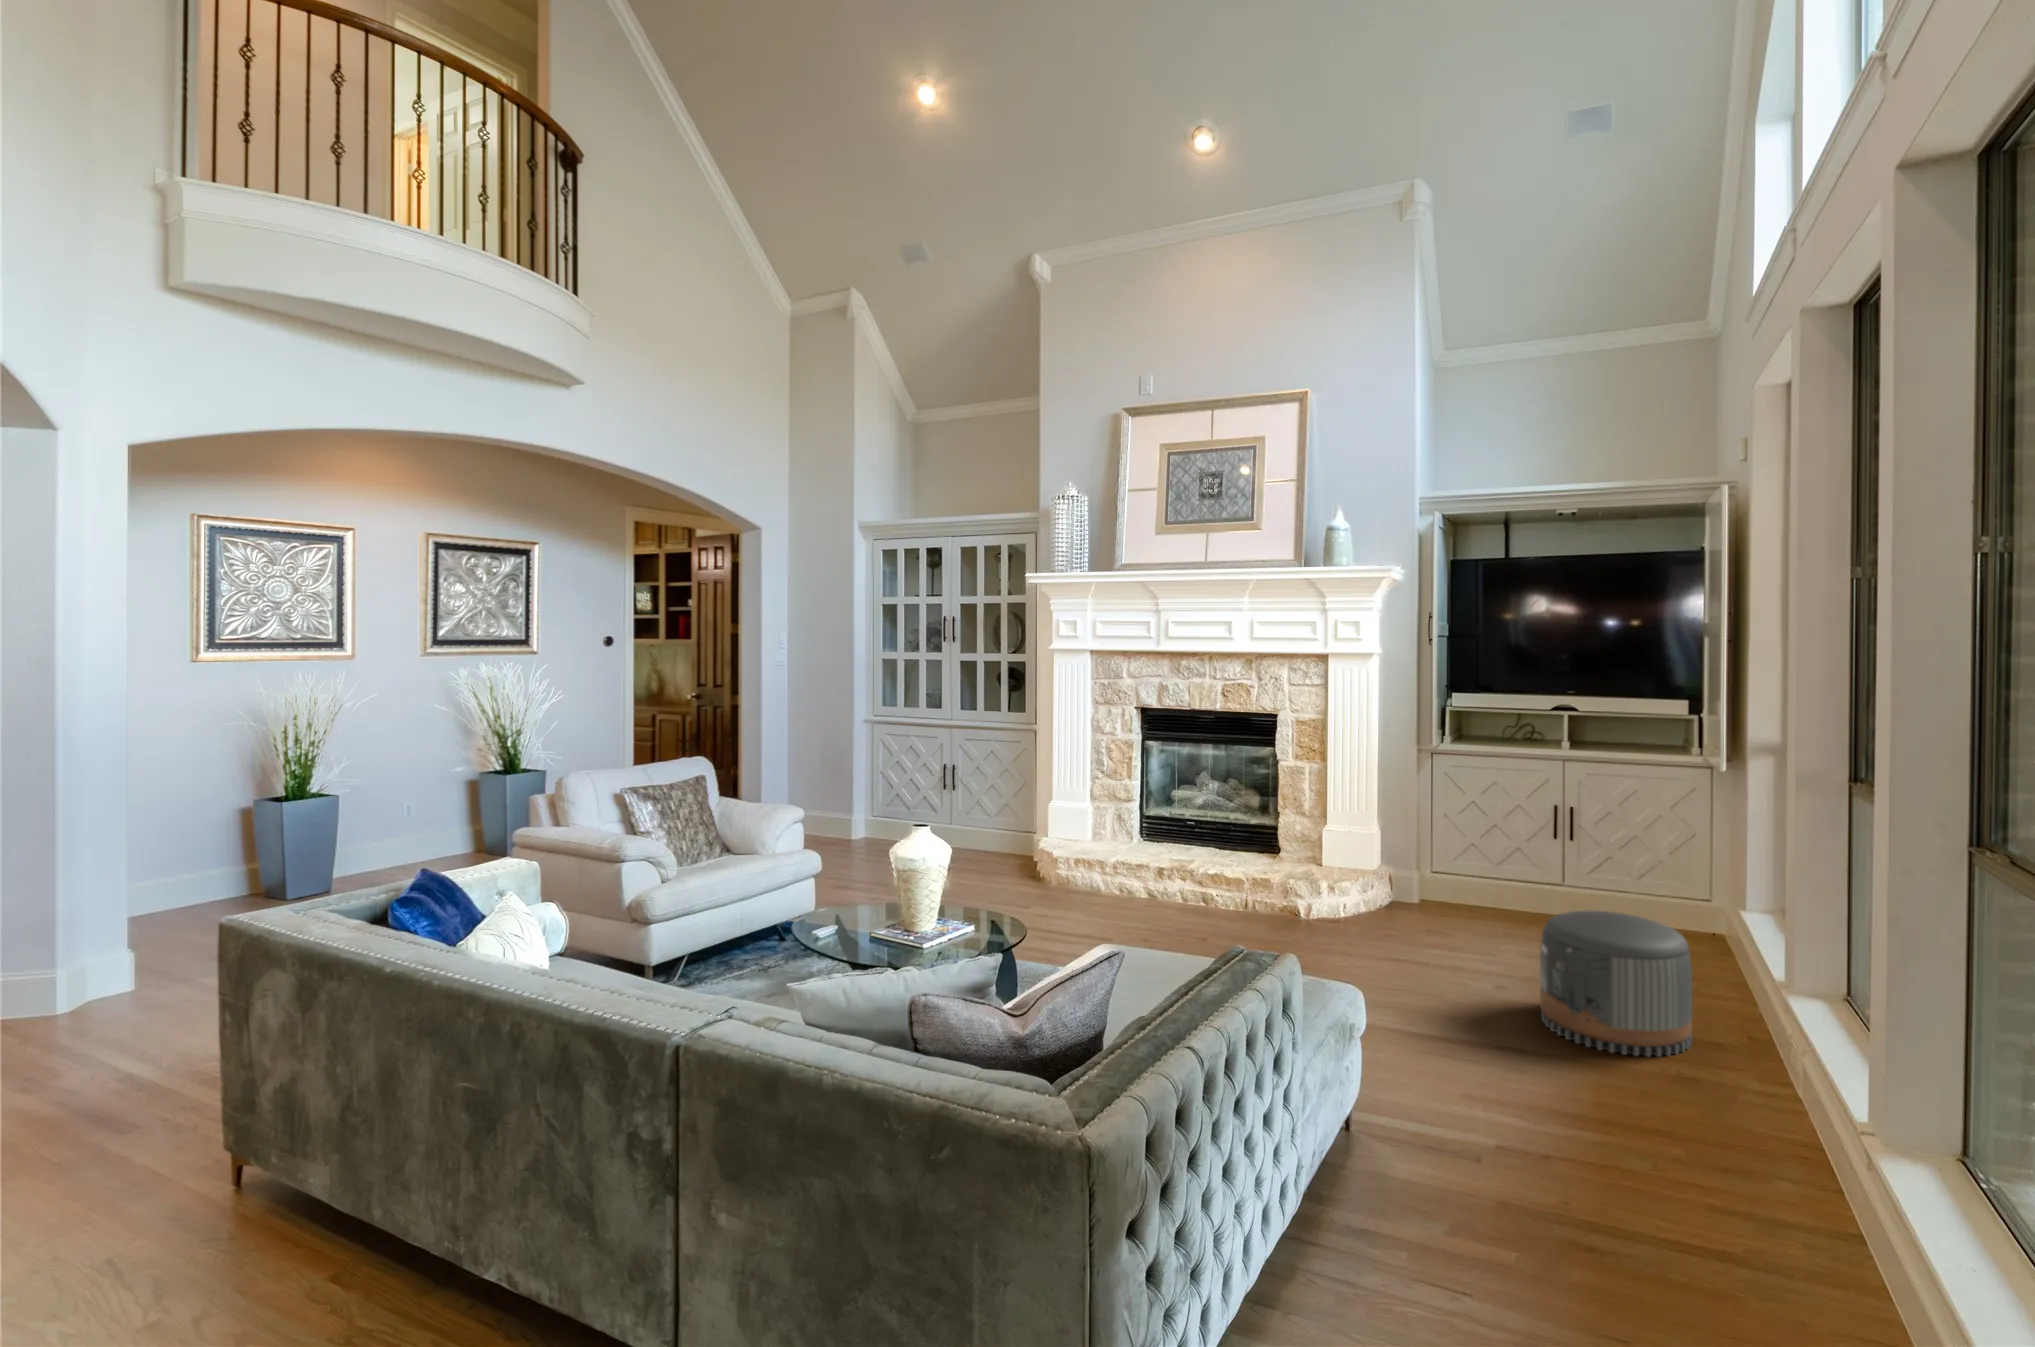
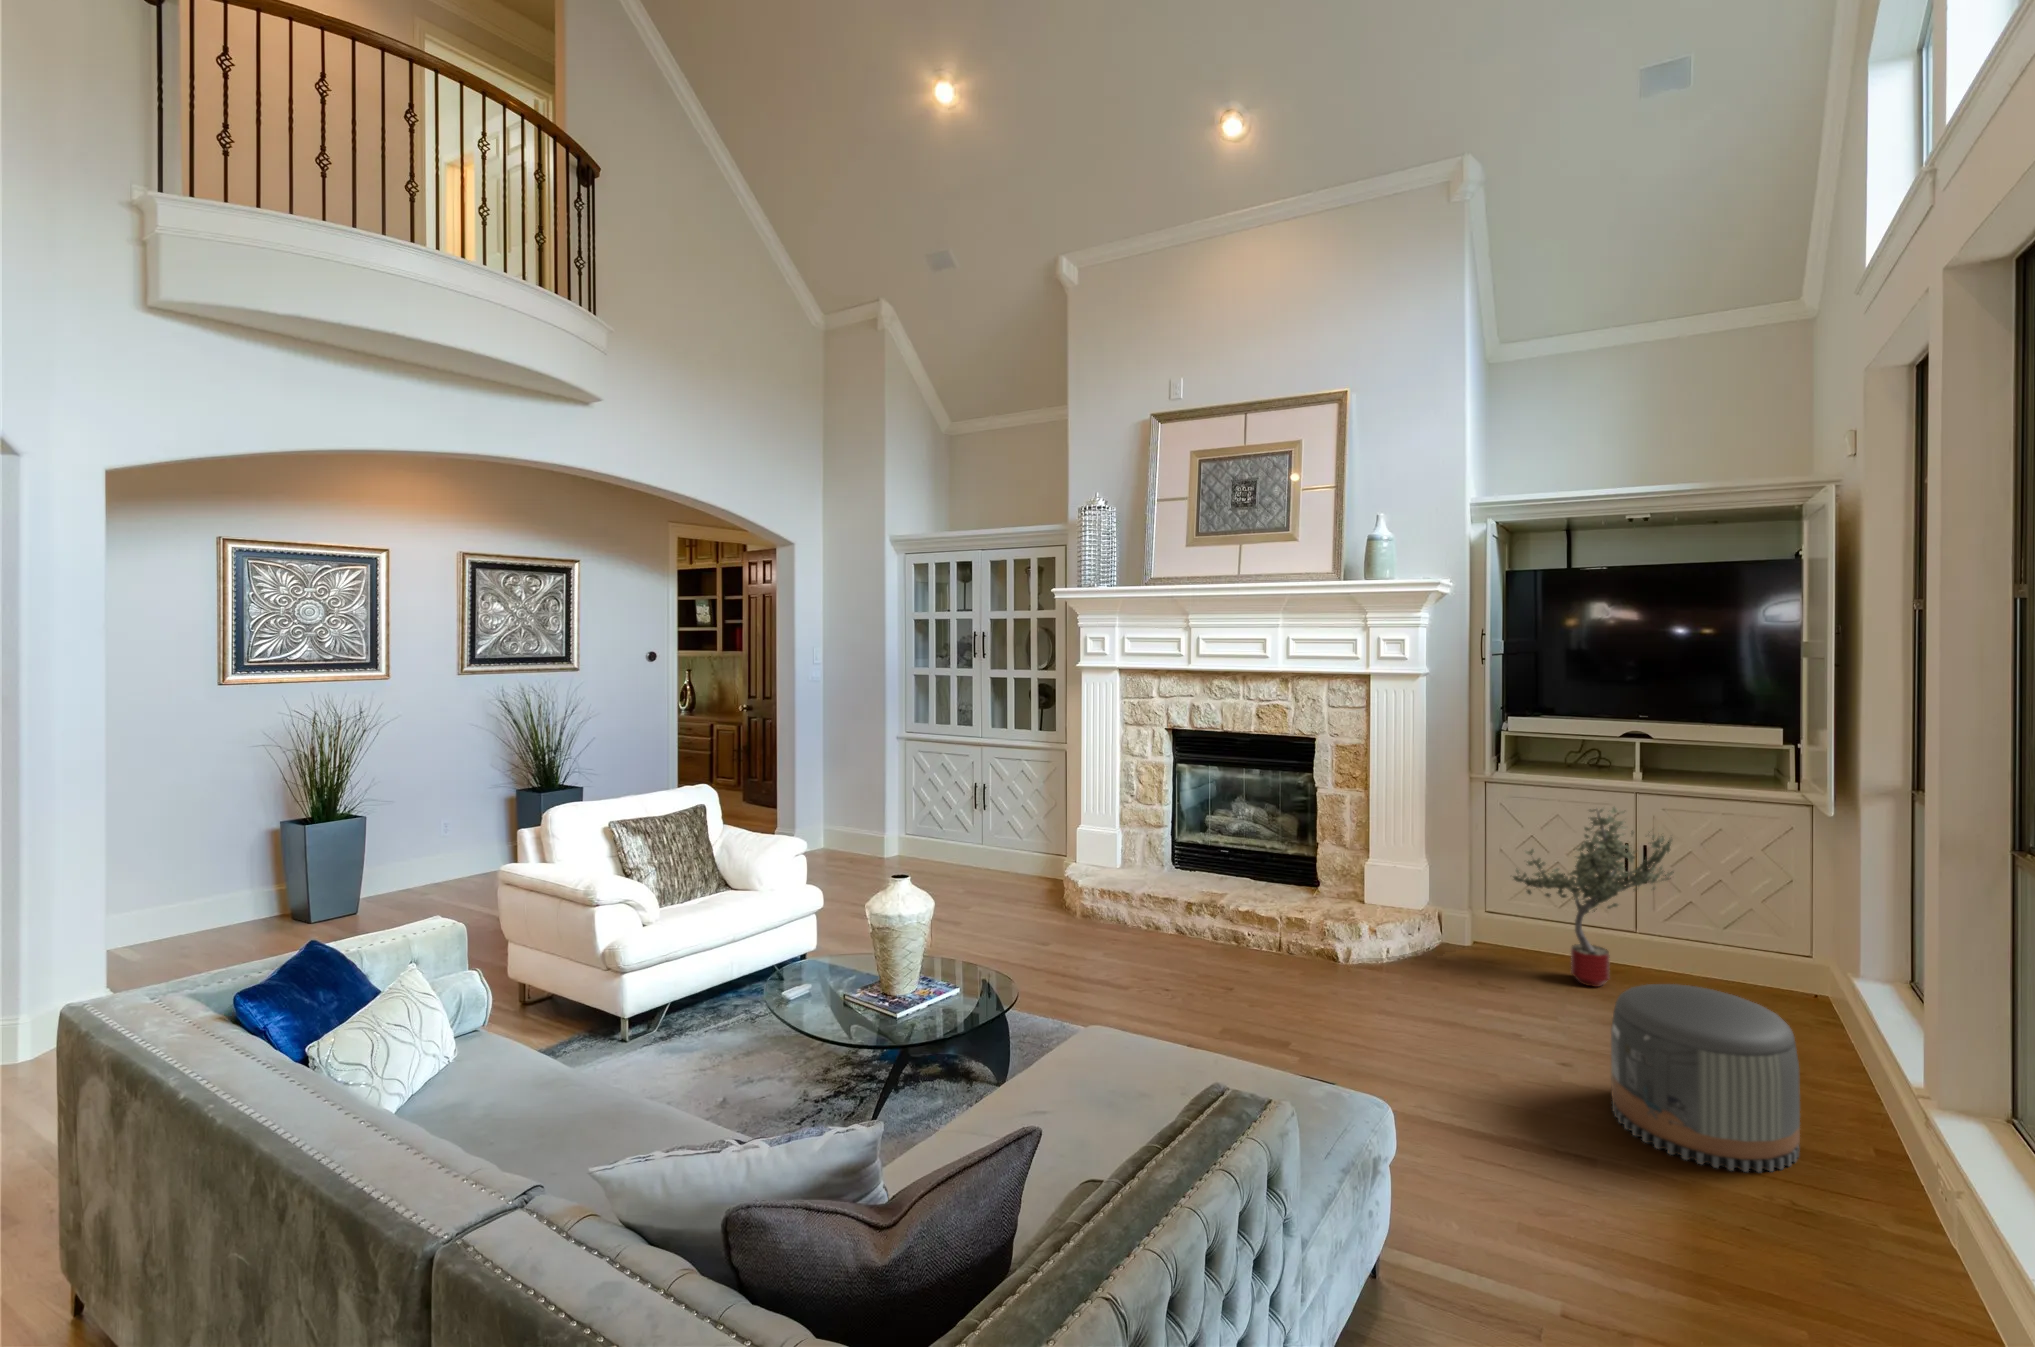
potted tree: none [1453,770,1595,931] -> present [1513,807,1674,987]

